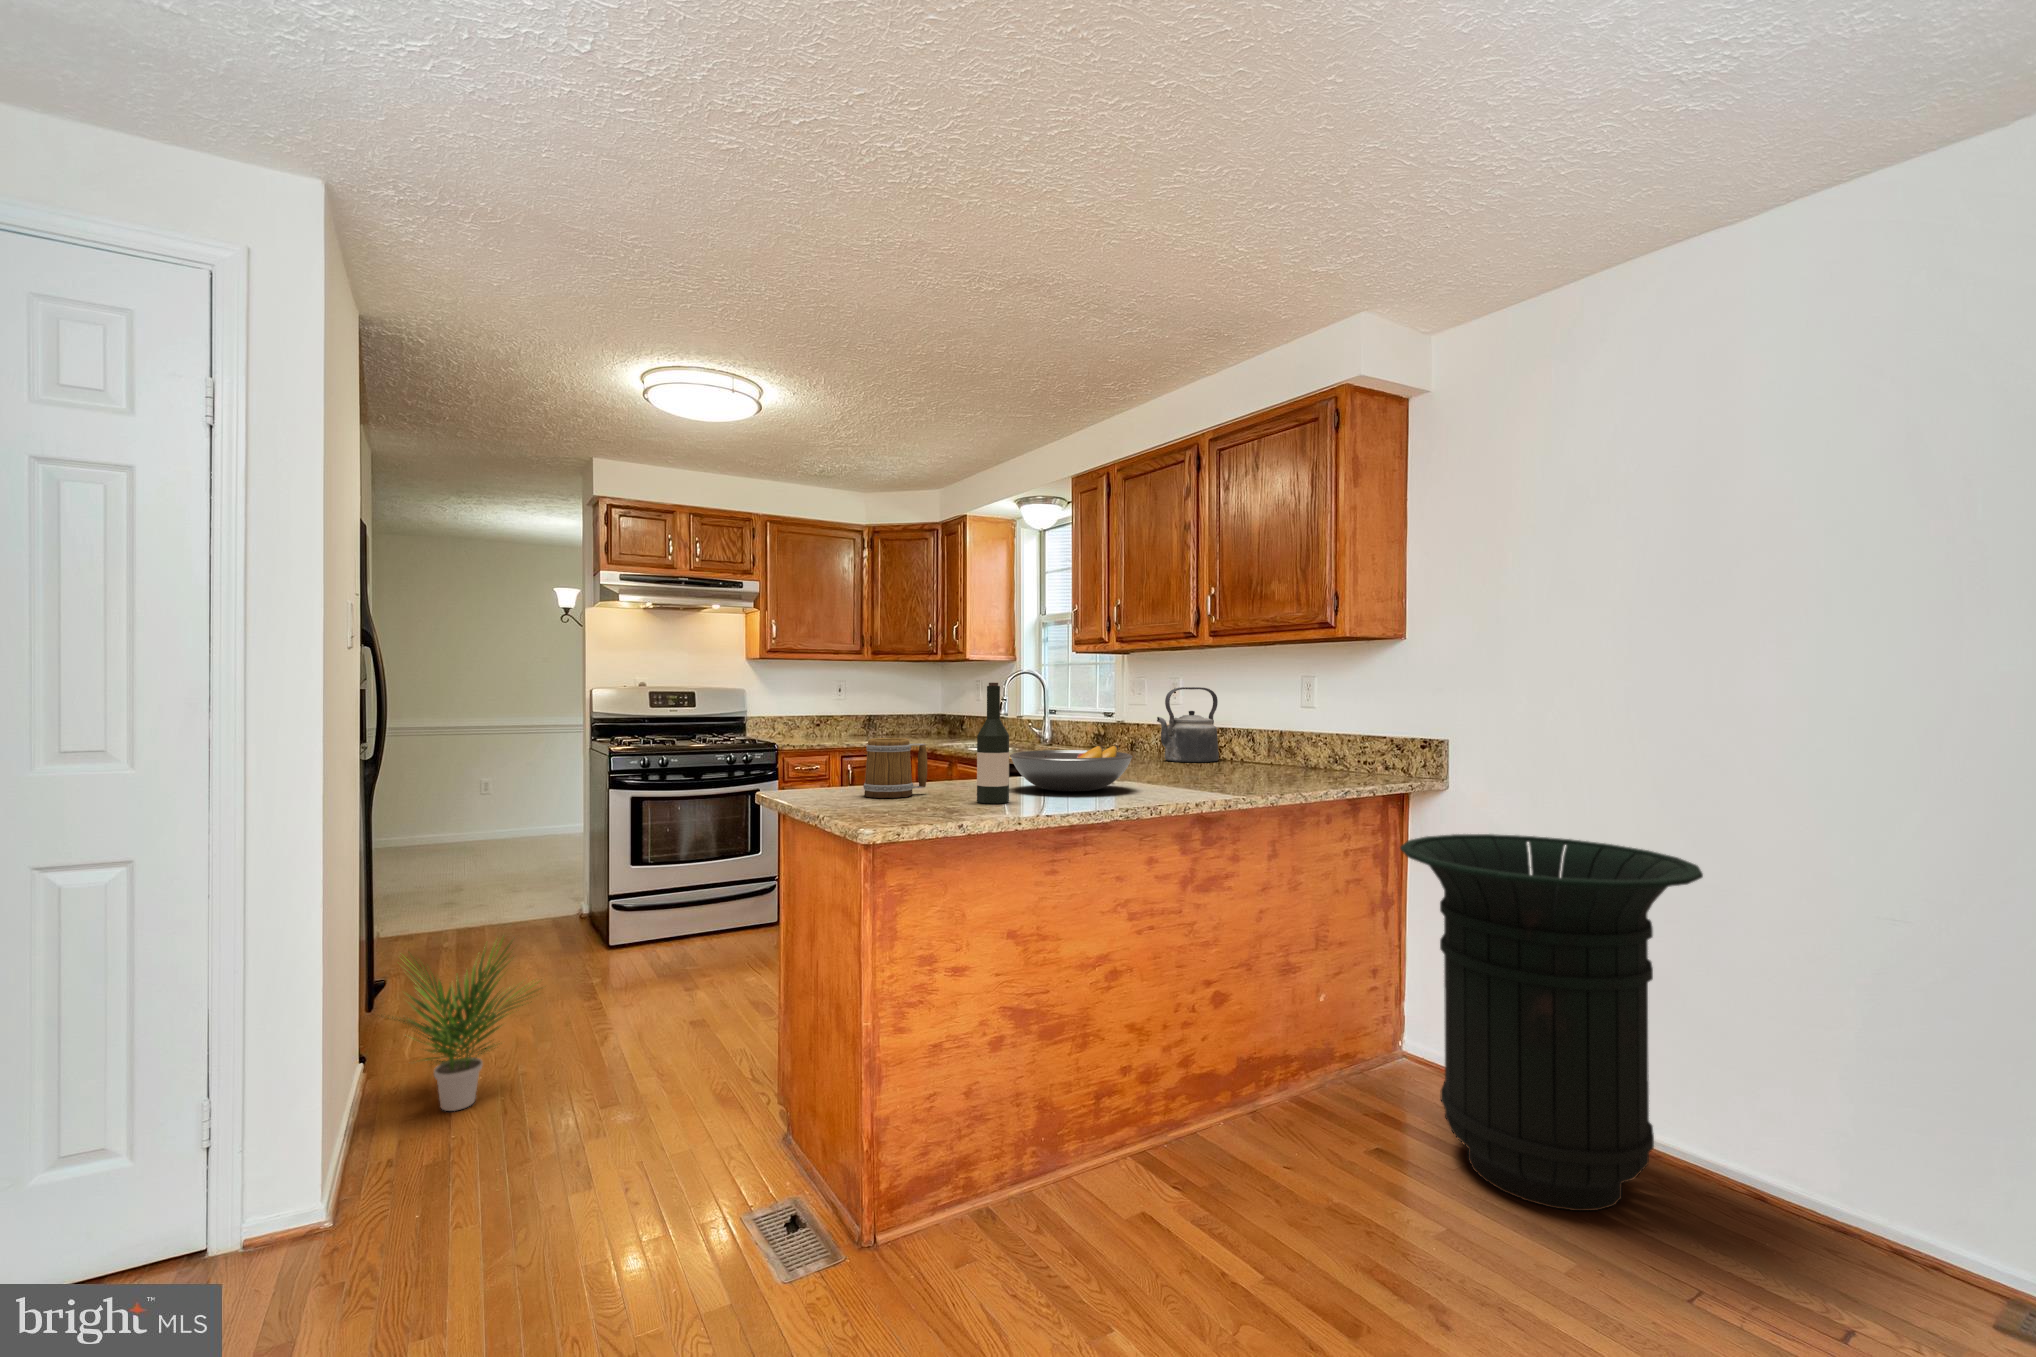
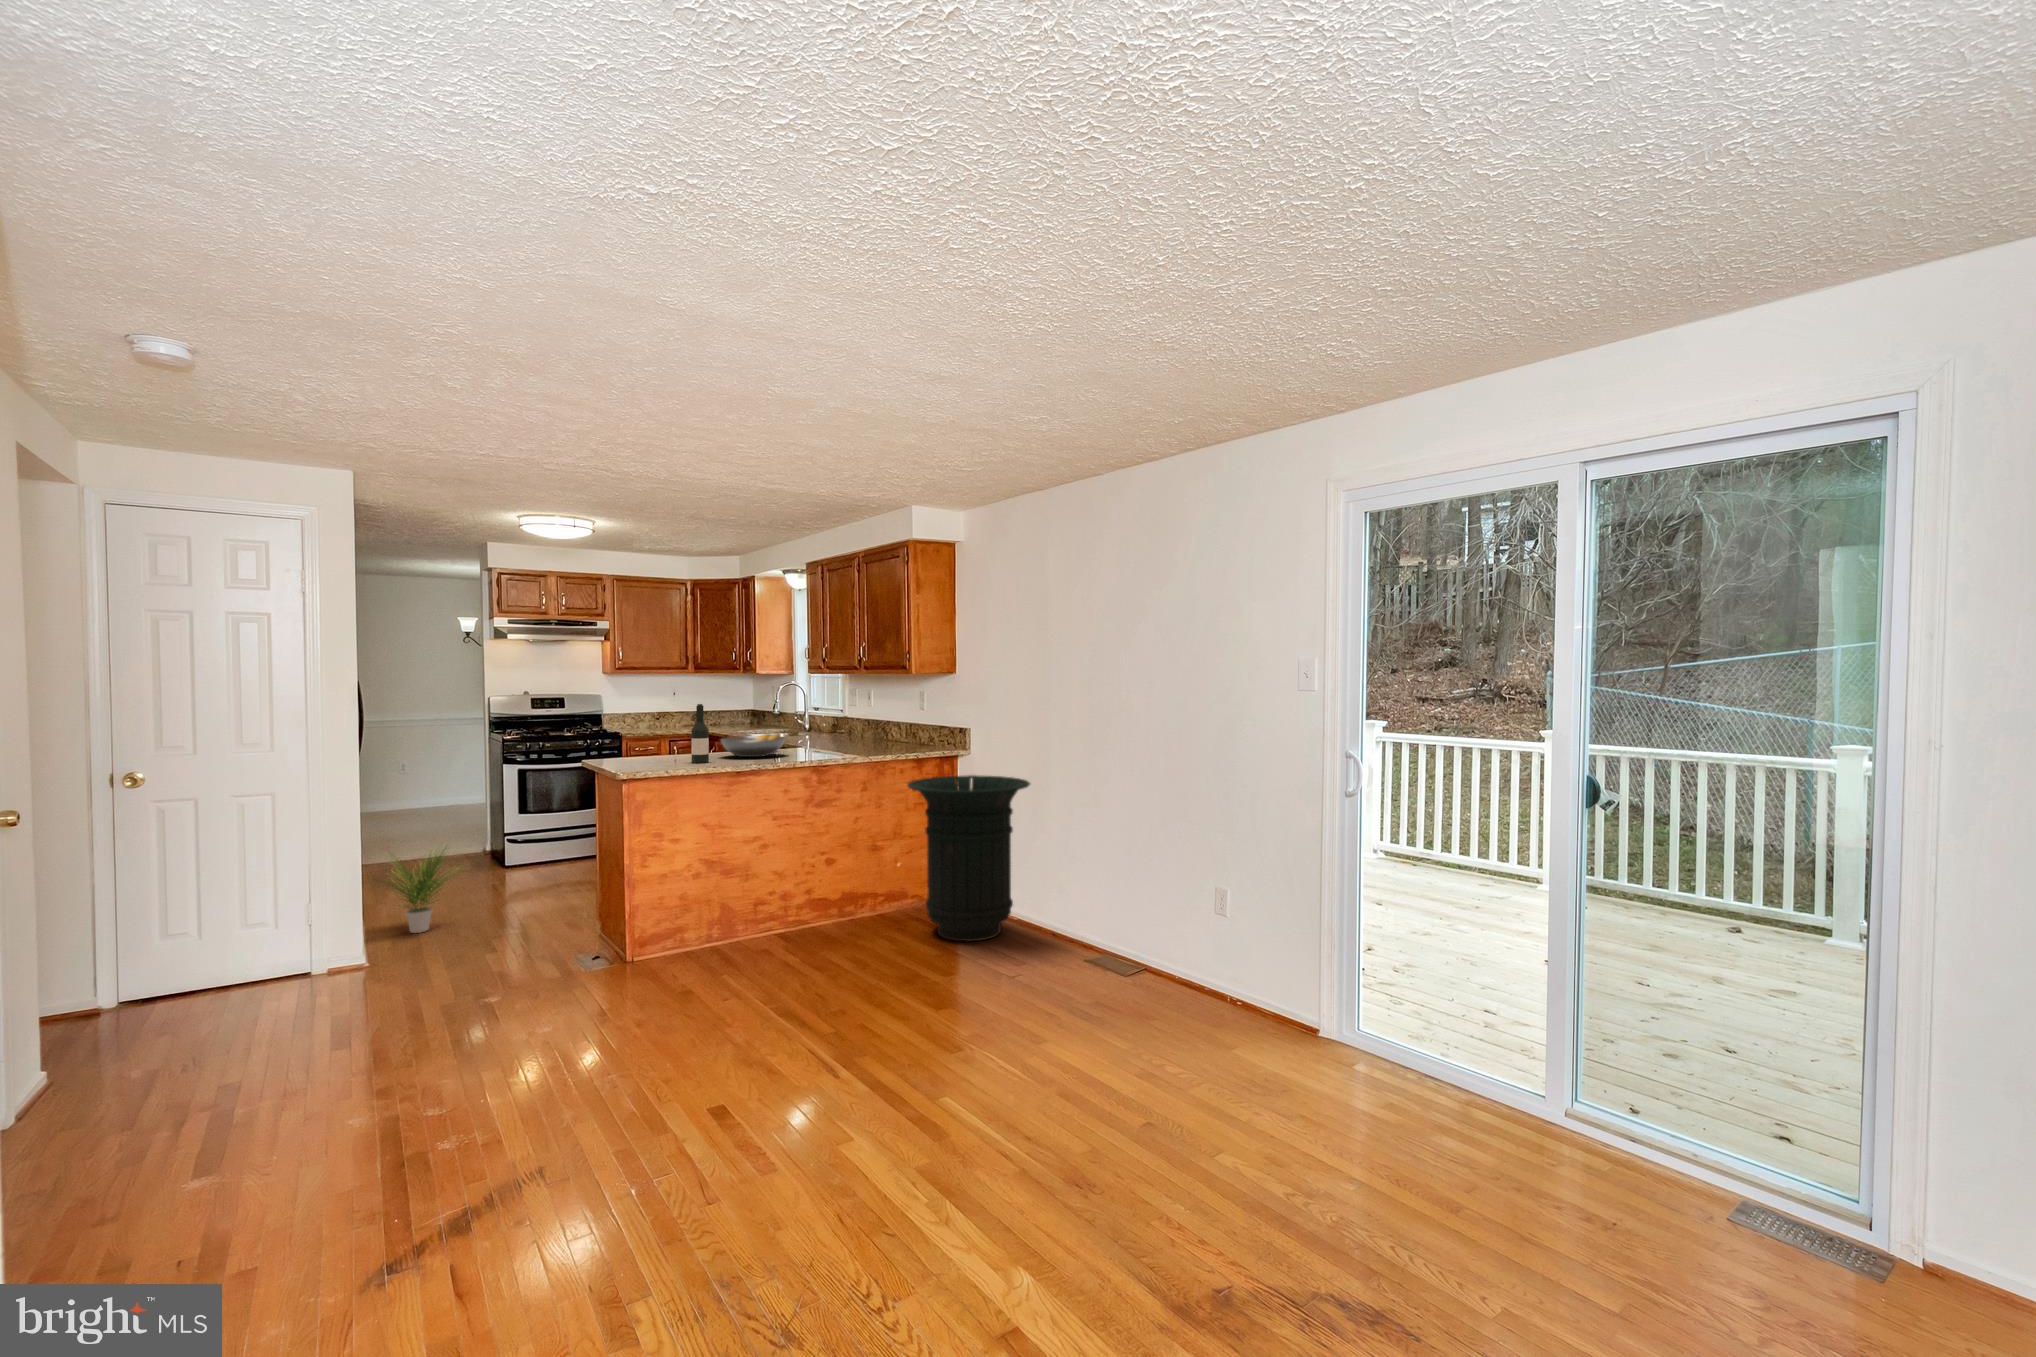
kettle: present [1157,687,1219,762] -> none [846,696,886,741]
mug: present [863,738,927,798] -> none [638,732,673,762]

